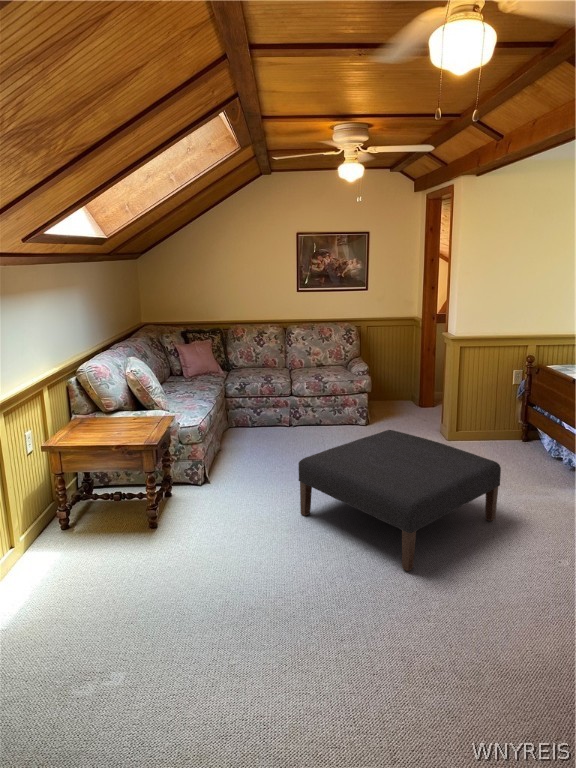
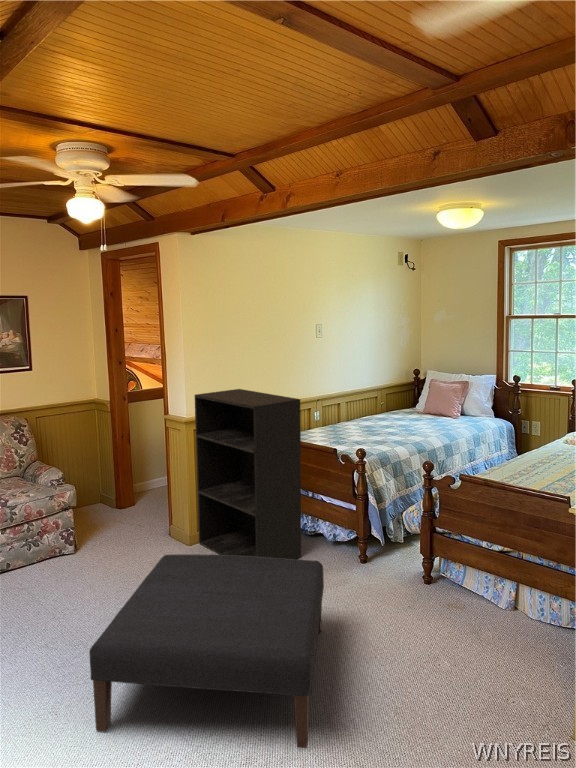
bookshelf: none [456,315,548,473] -> present [195,389,301,559]

